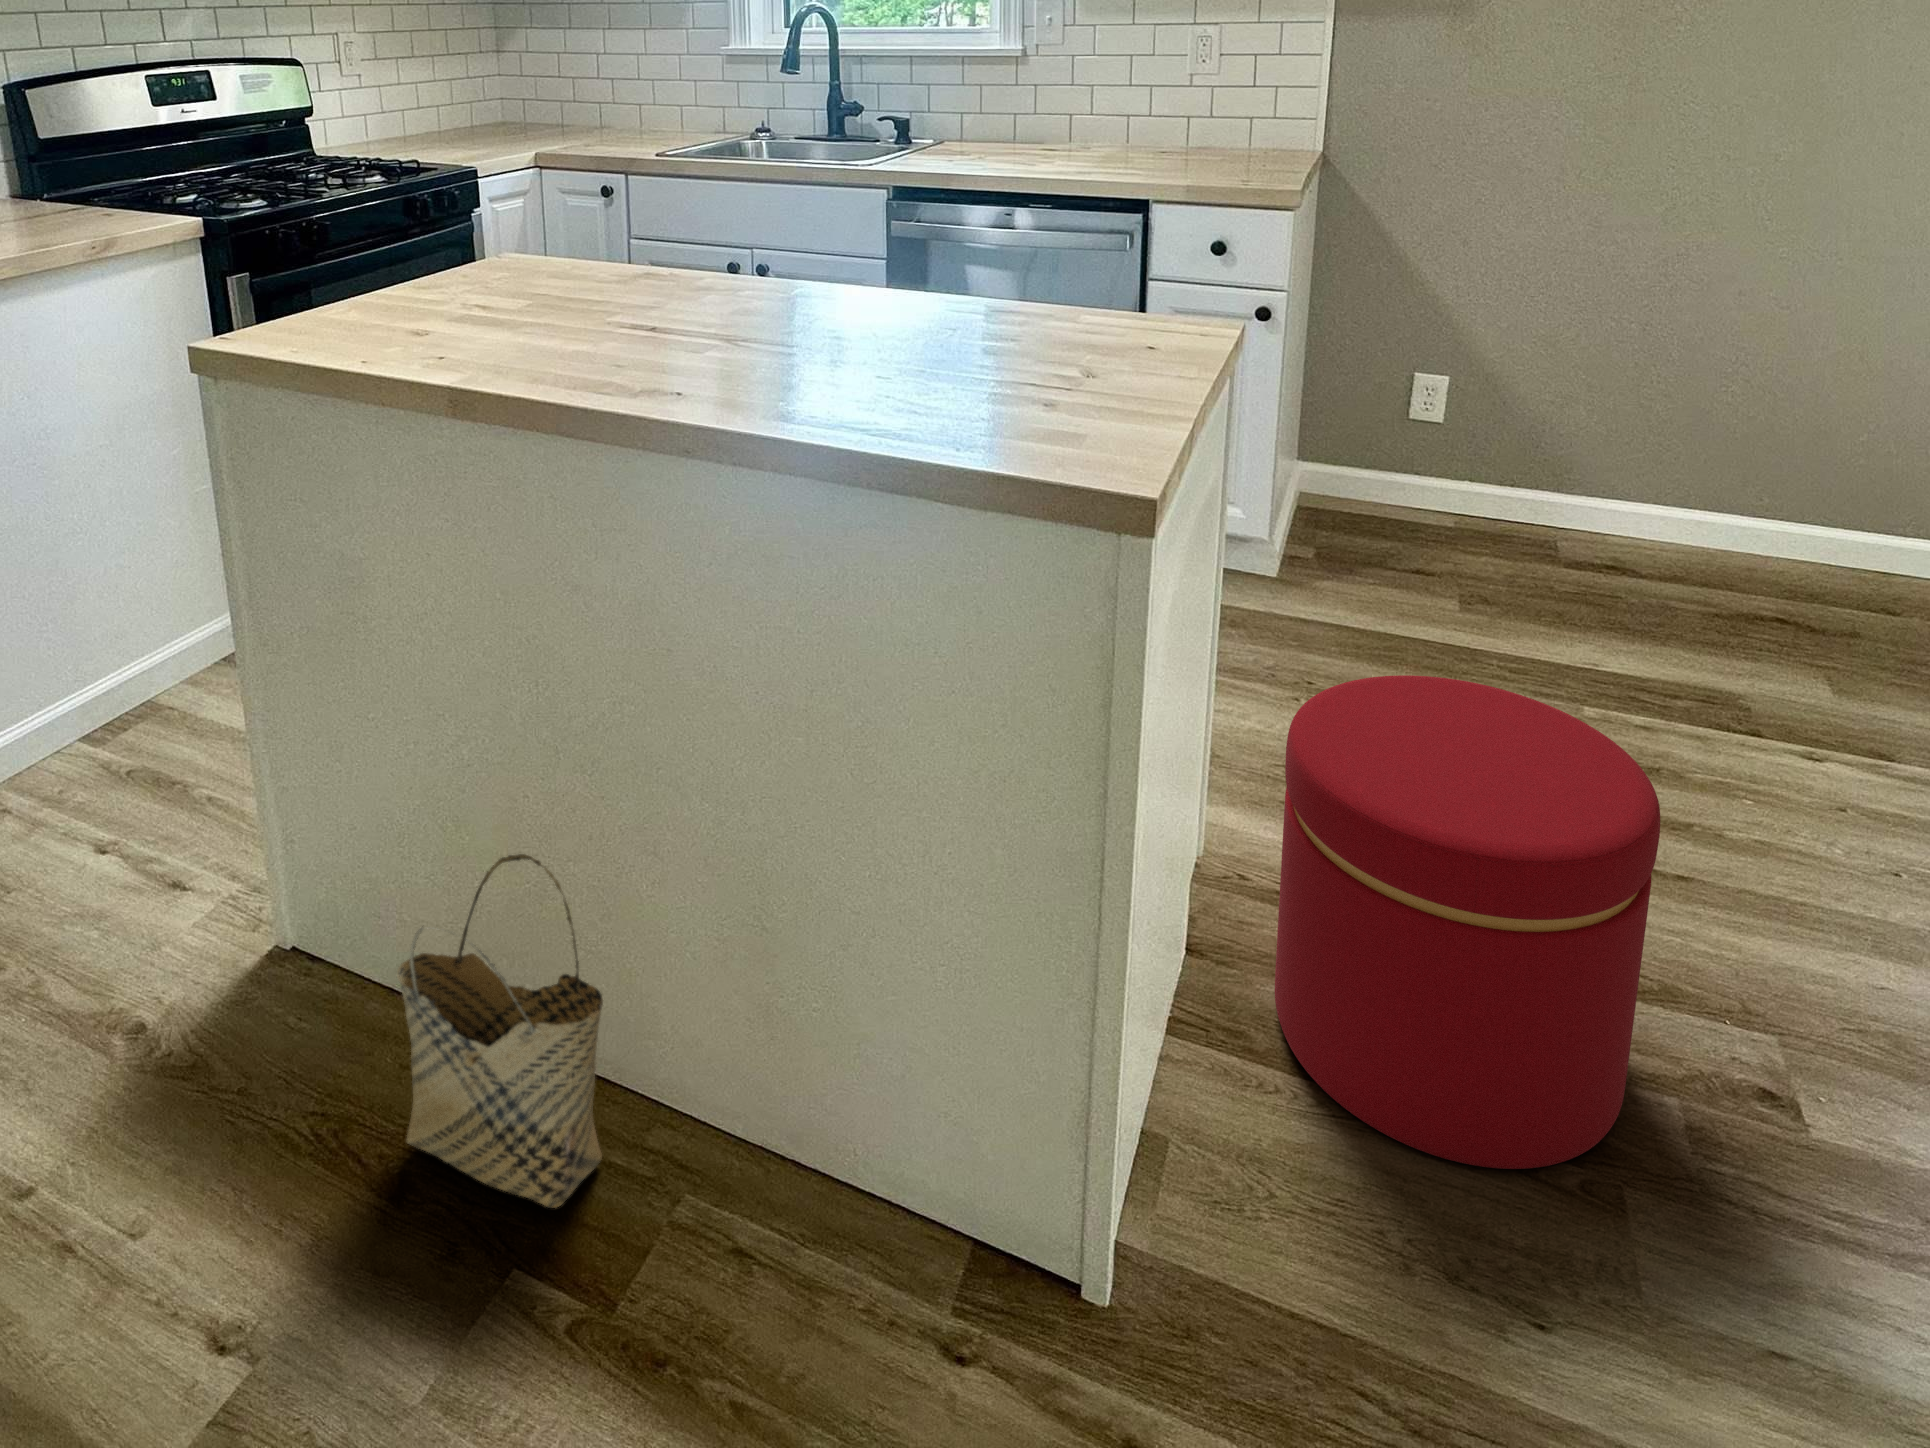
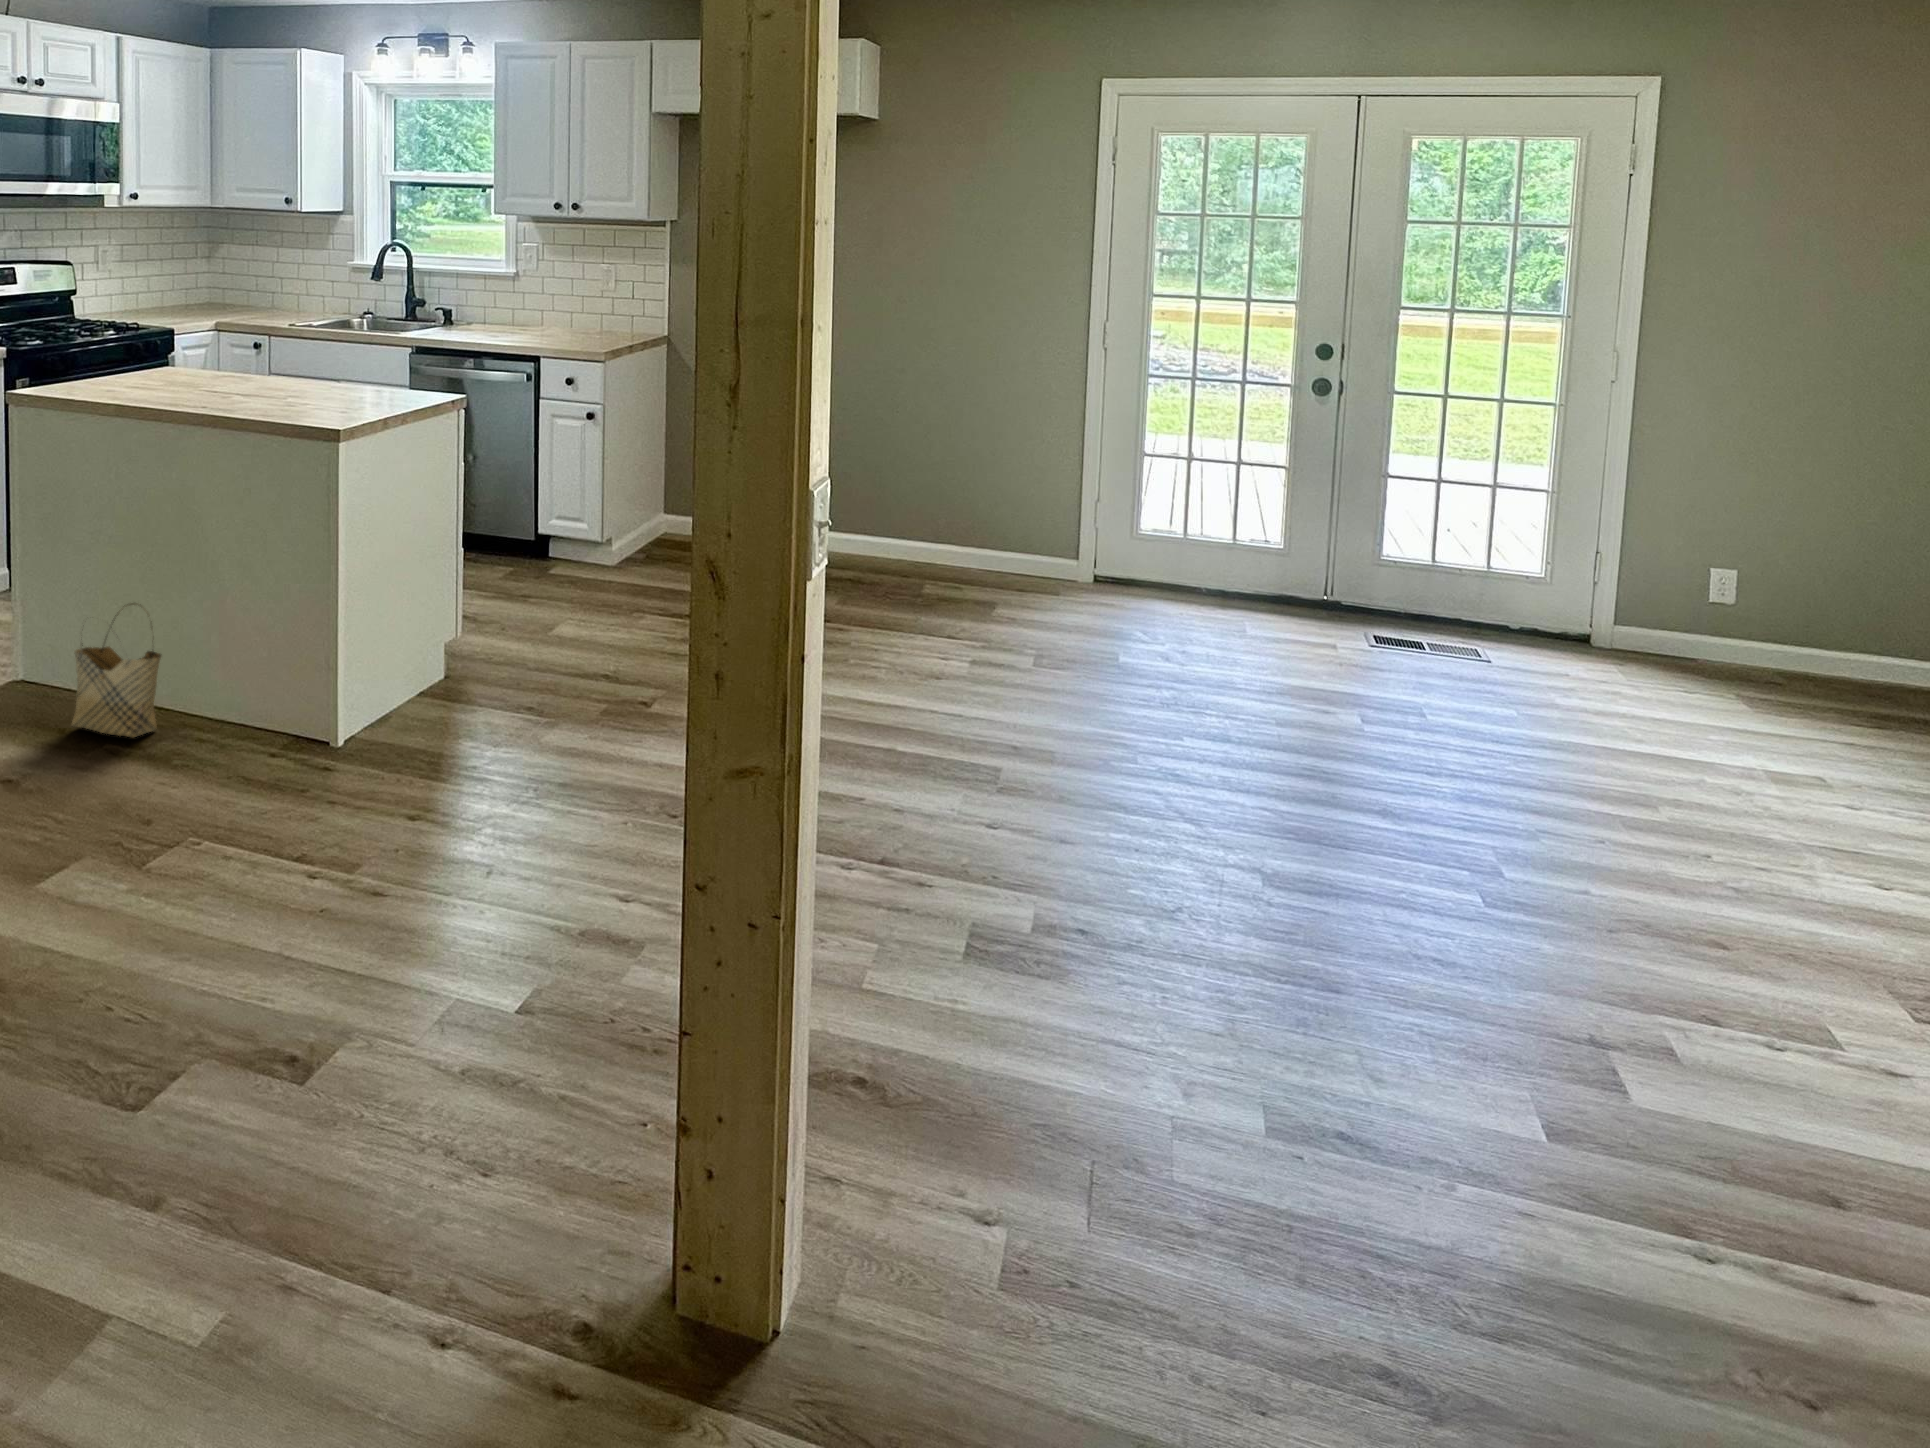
ottoman: present [1275,675,1660,1169] -> none [465,549,598,719]

